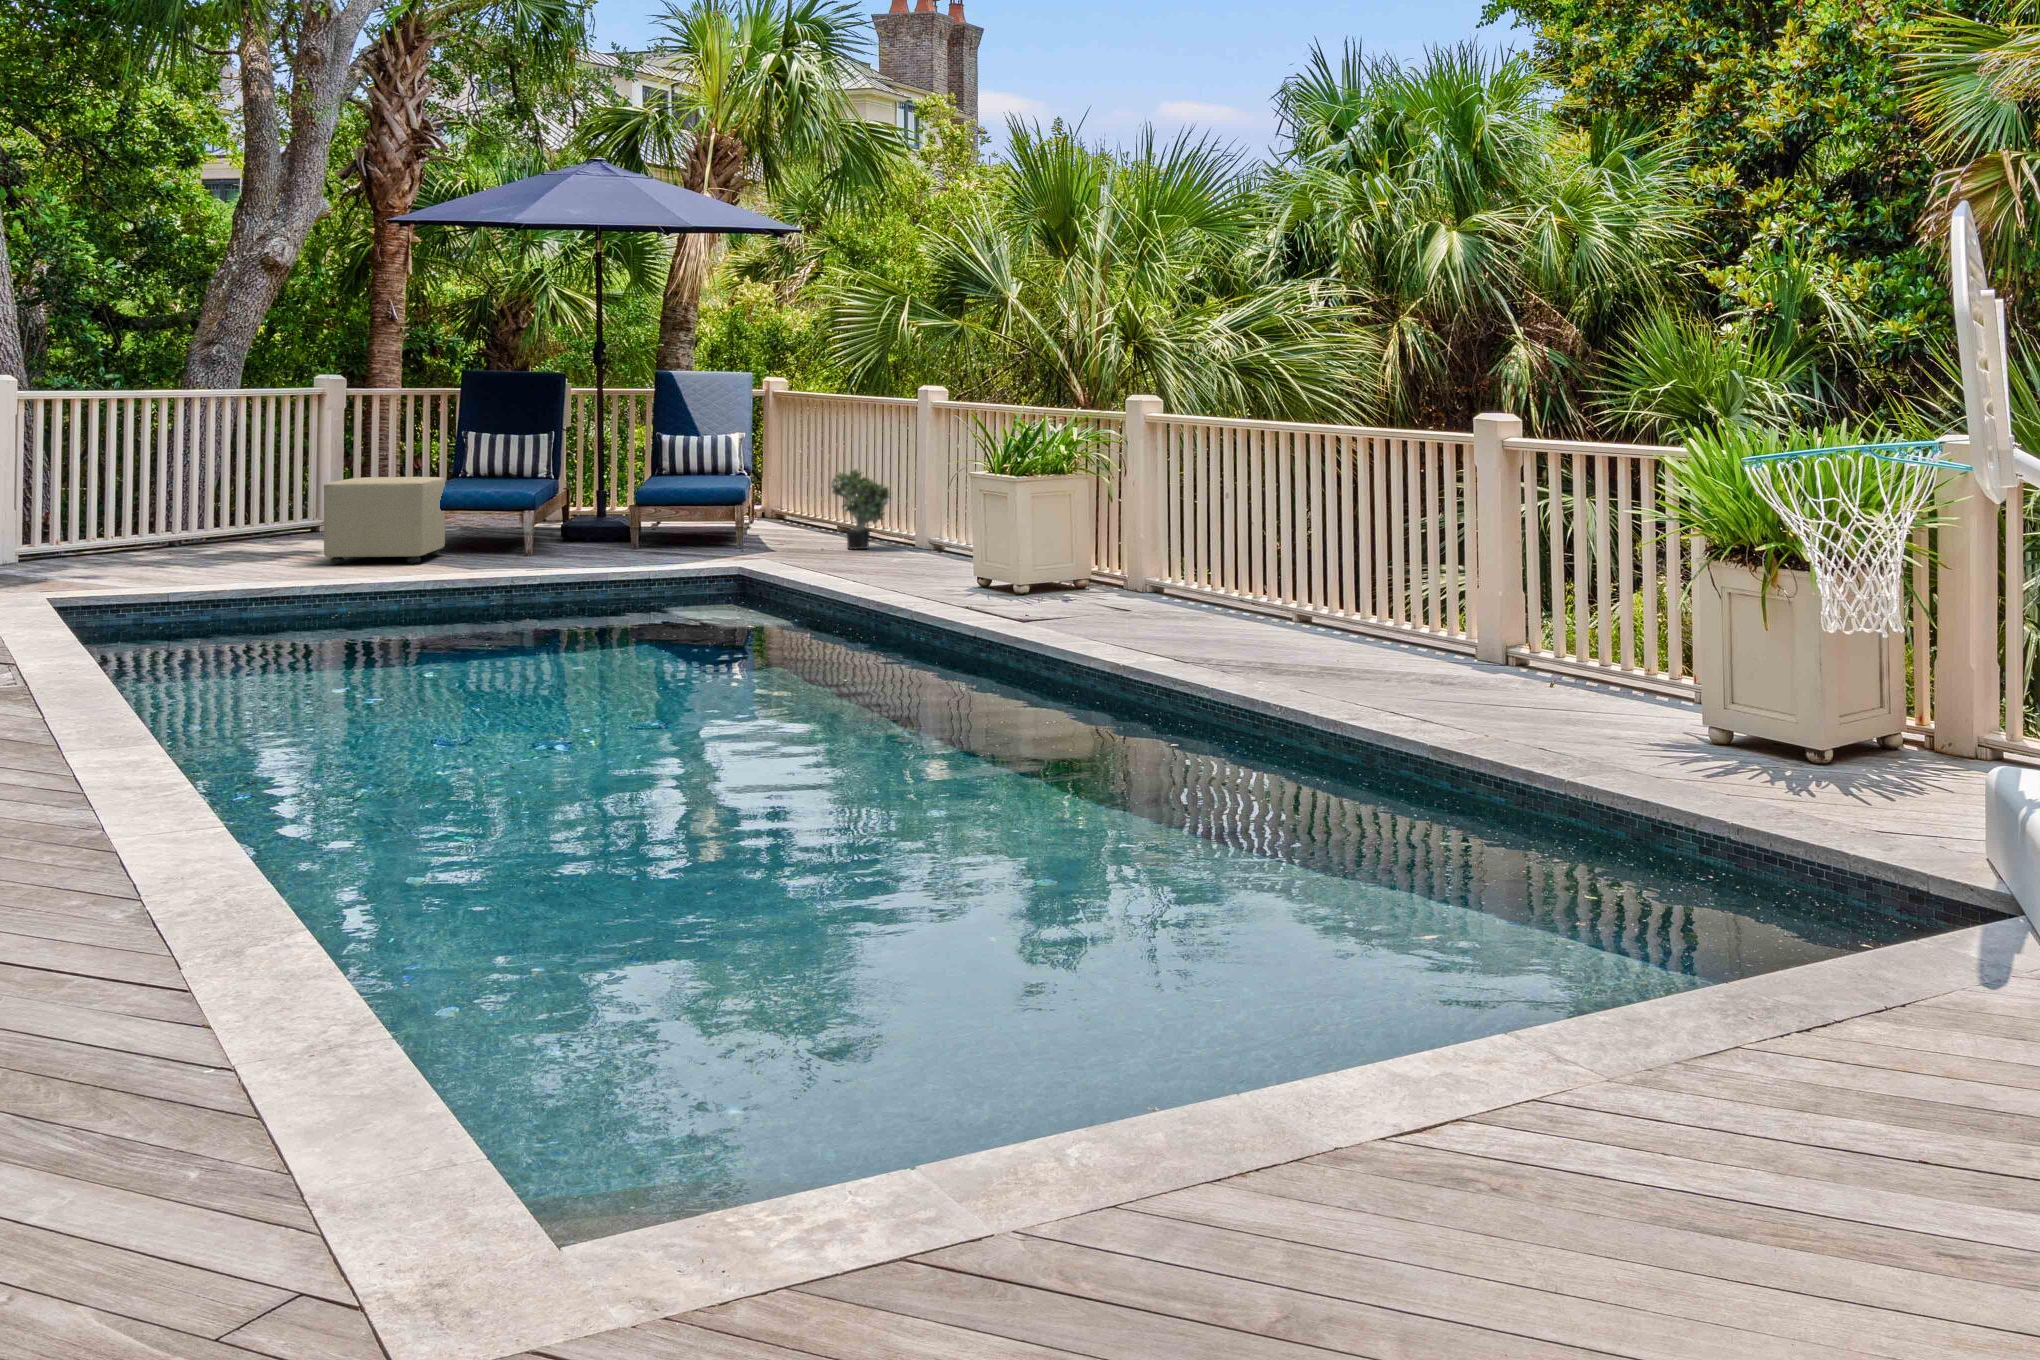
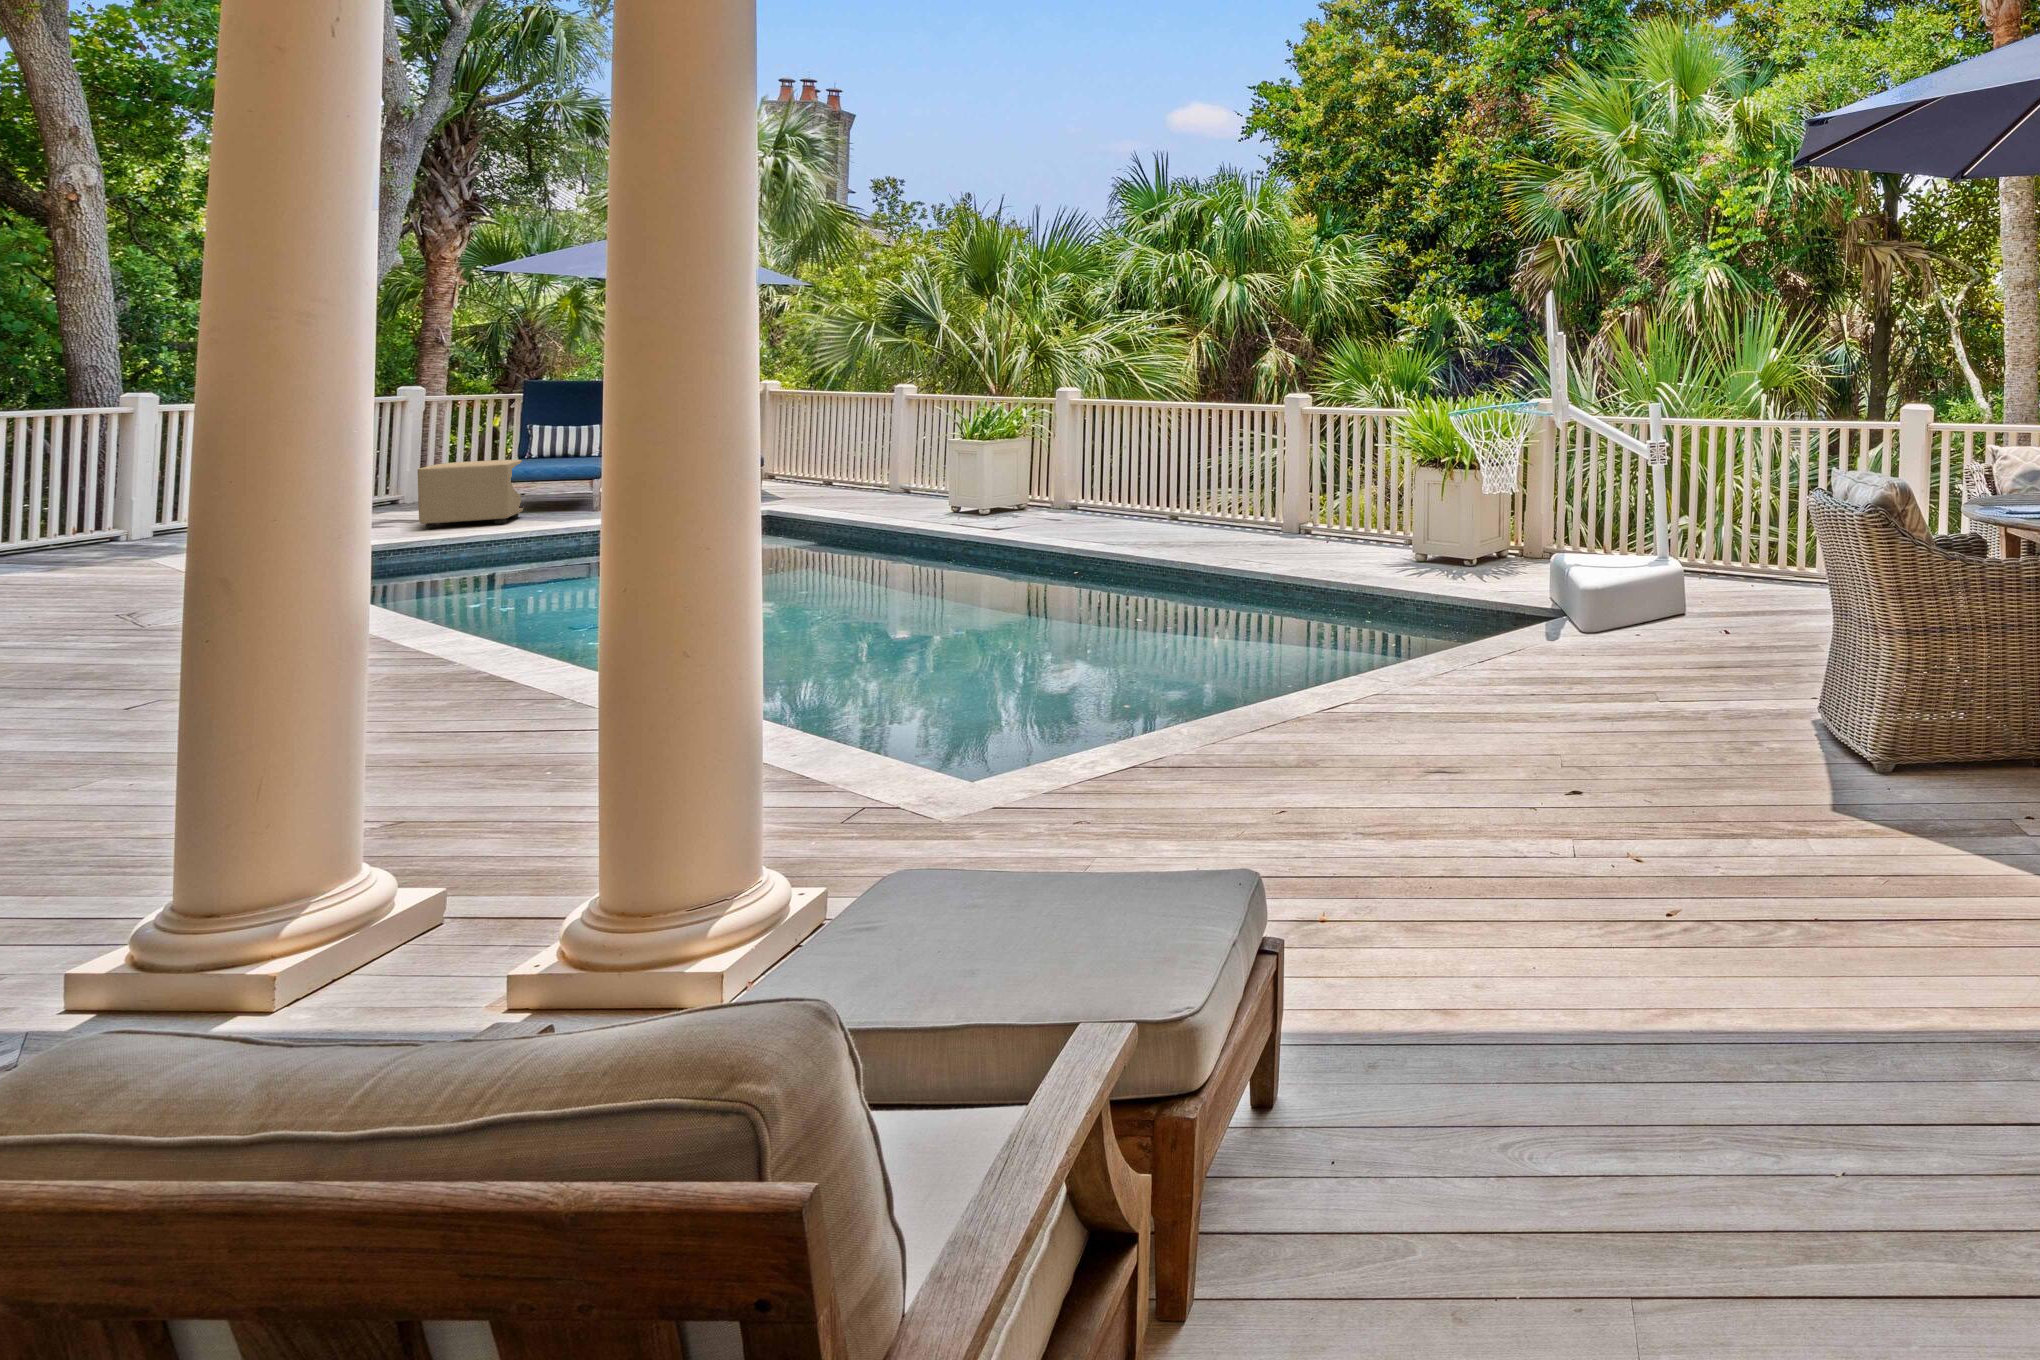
potted plant: present [830,469,890,549] -> none [838,439,886,494]

